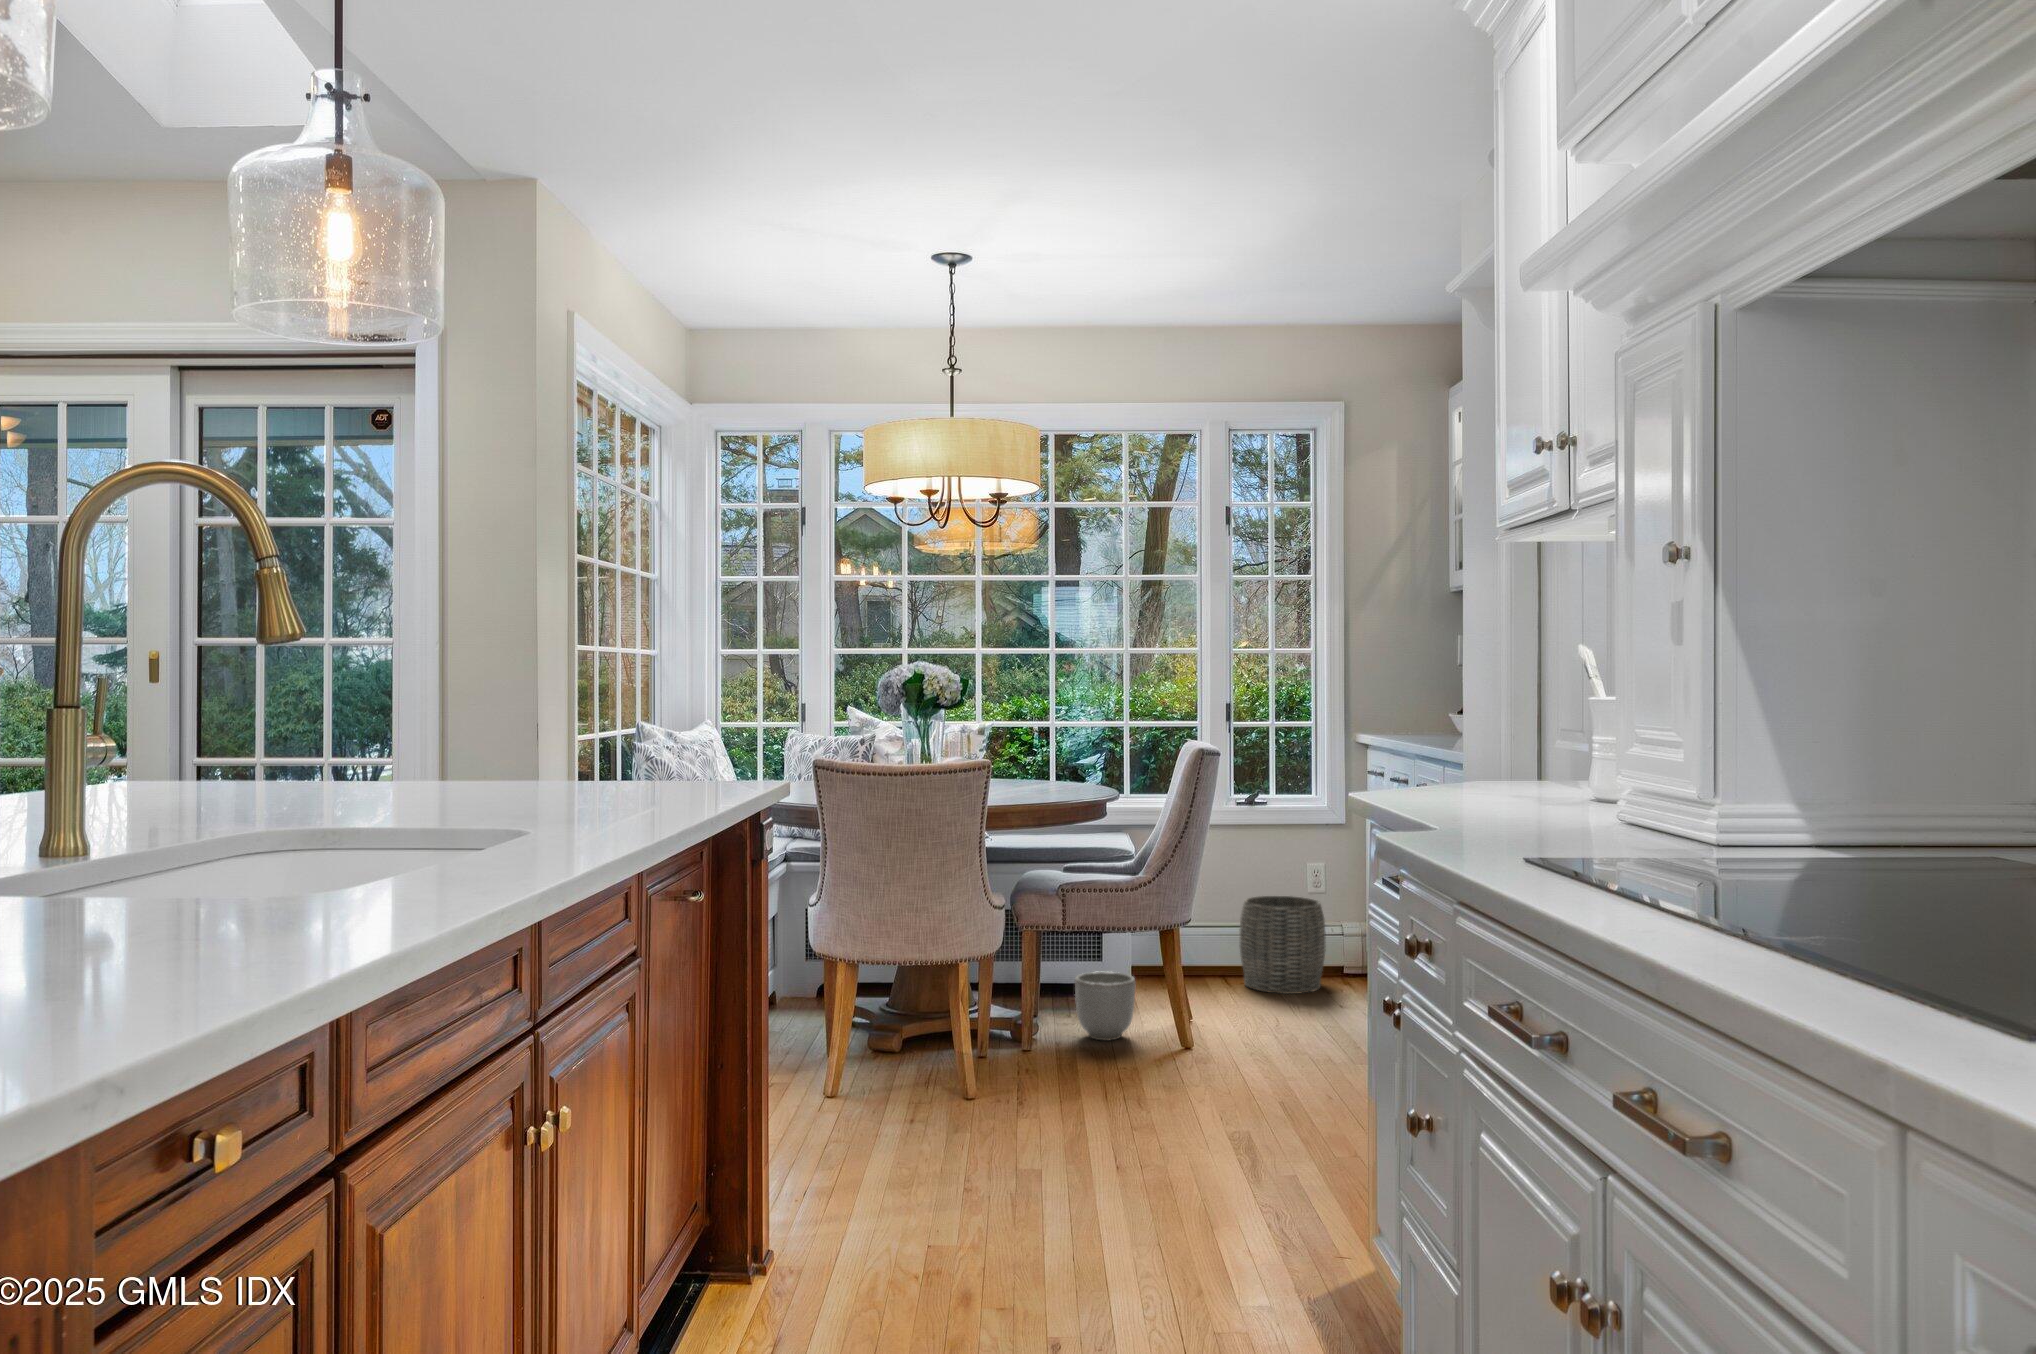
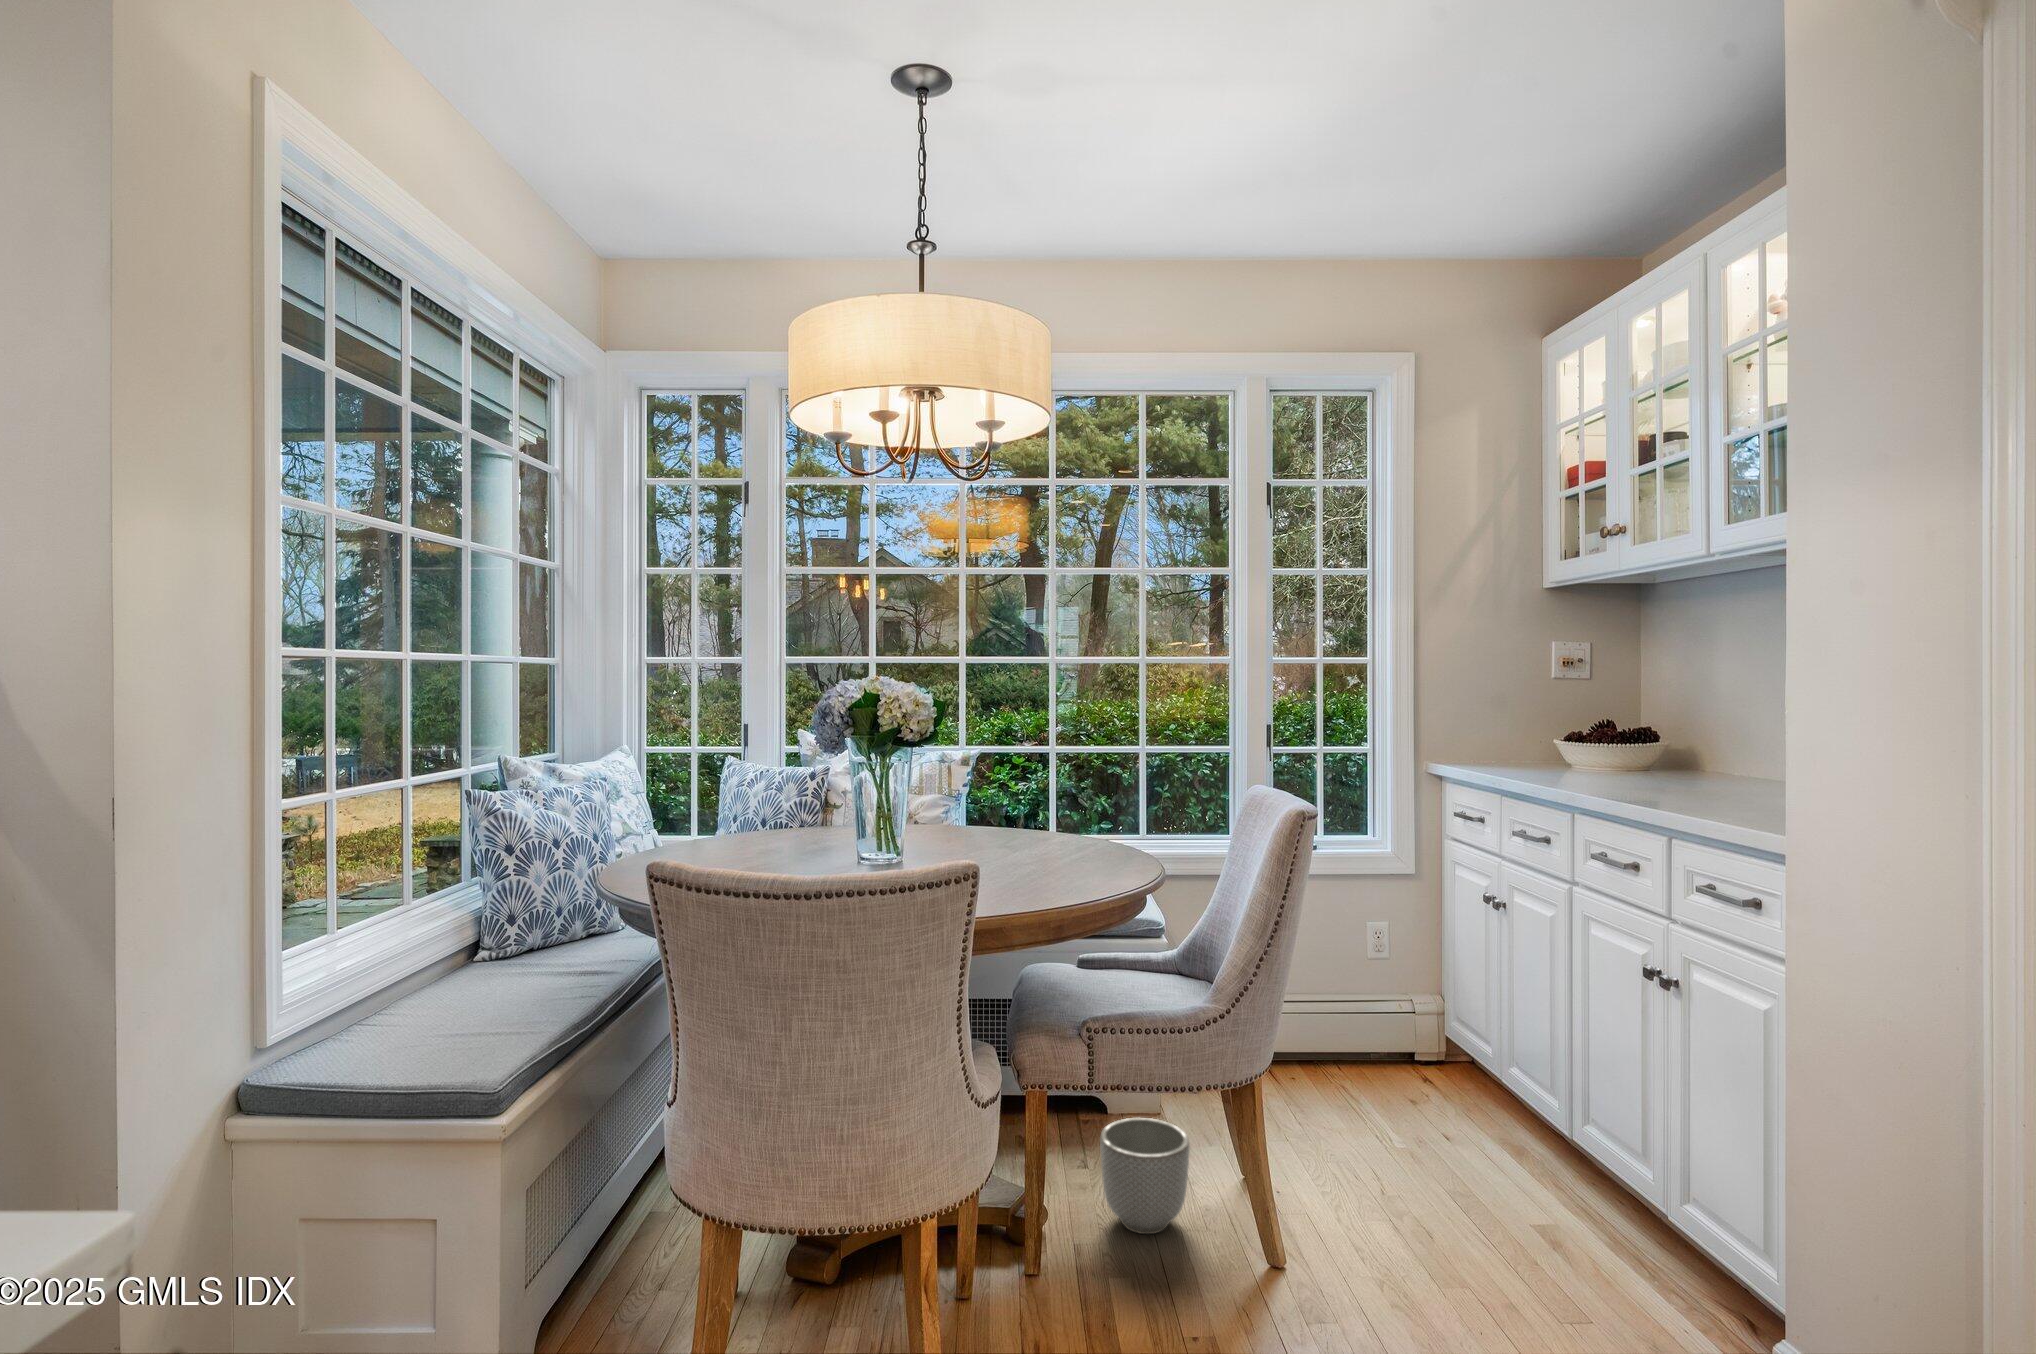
woven basket: present [1240,896,1326,994] -> none [1292,964,1405,1103]

